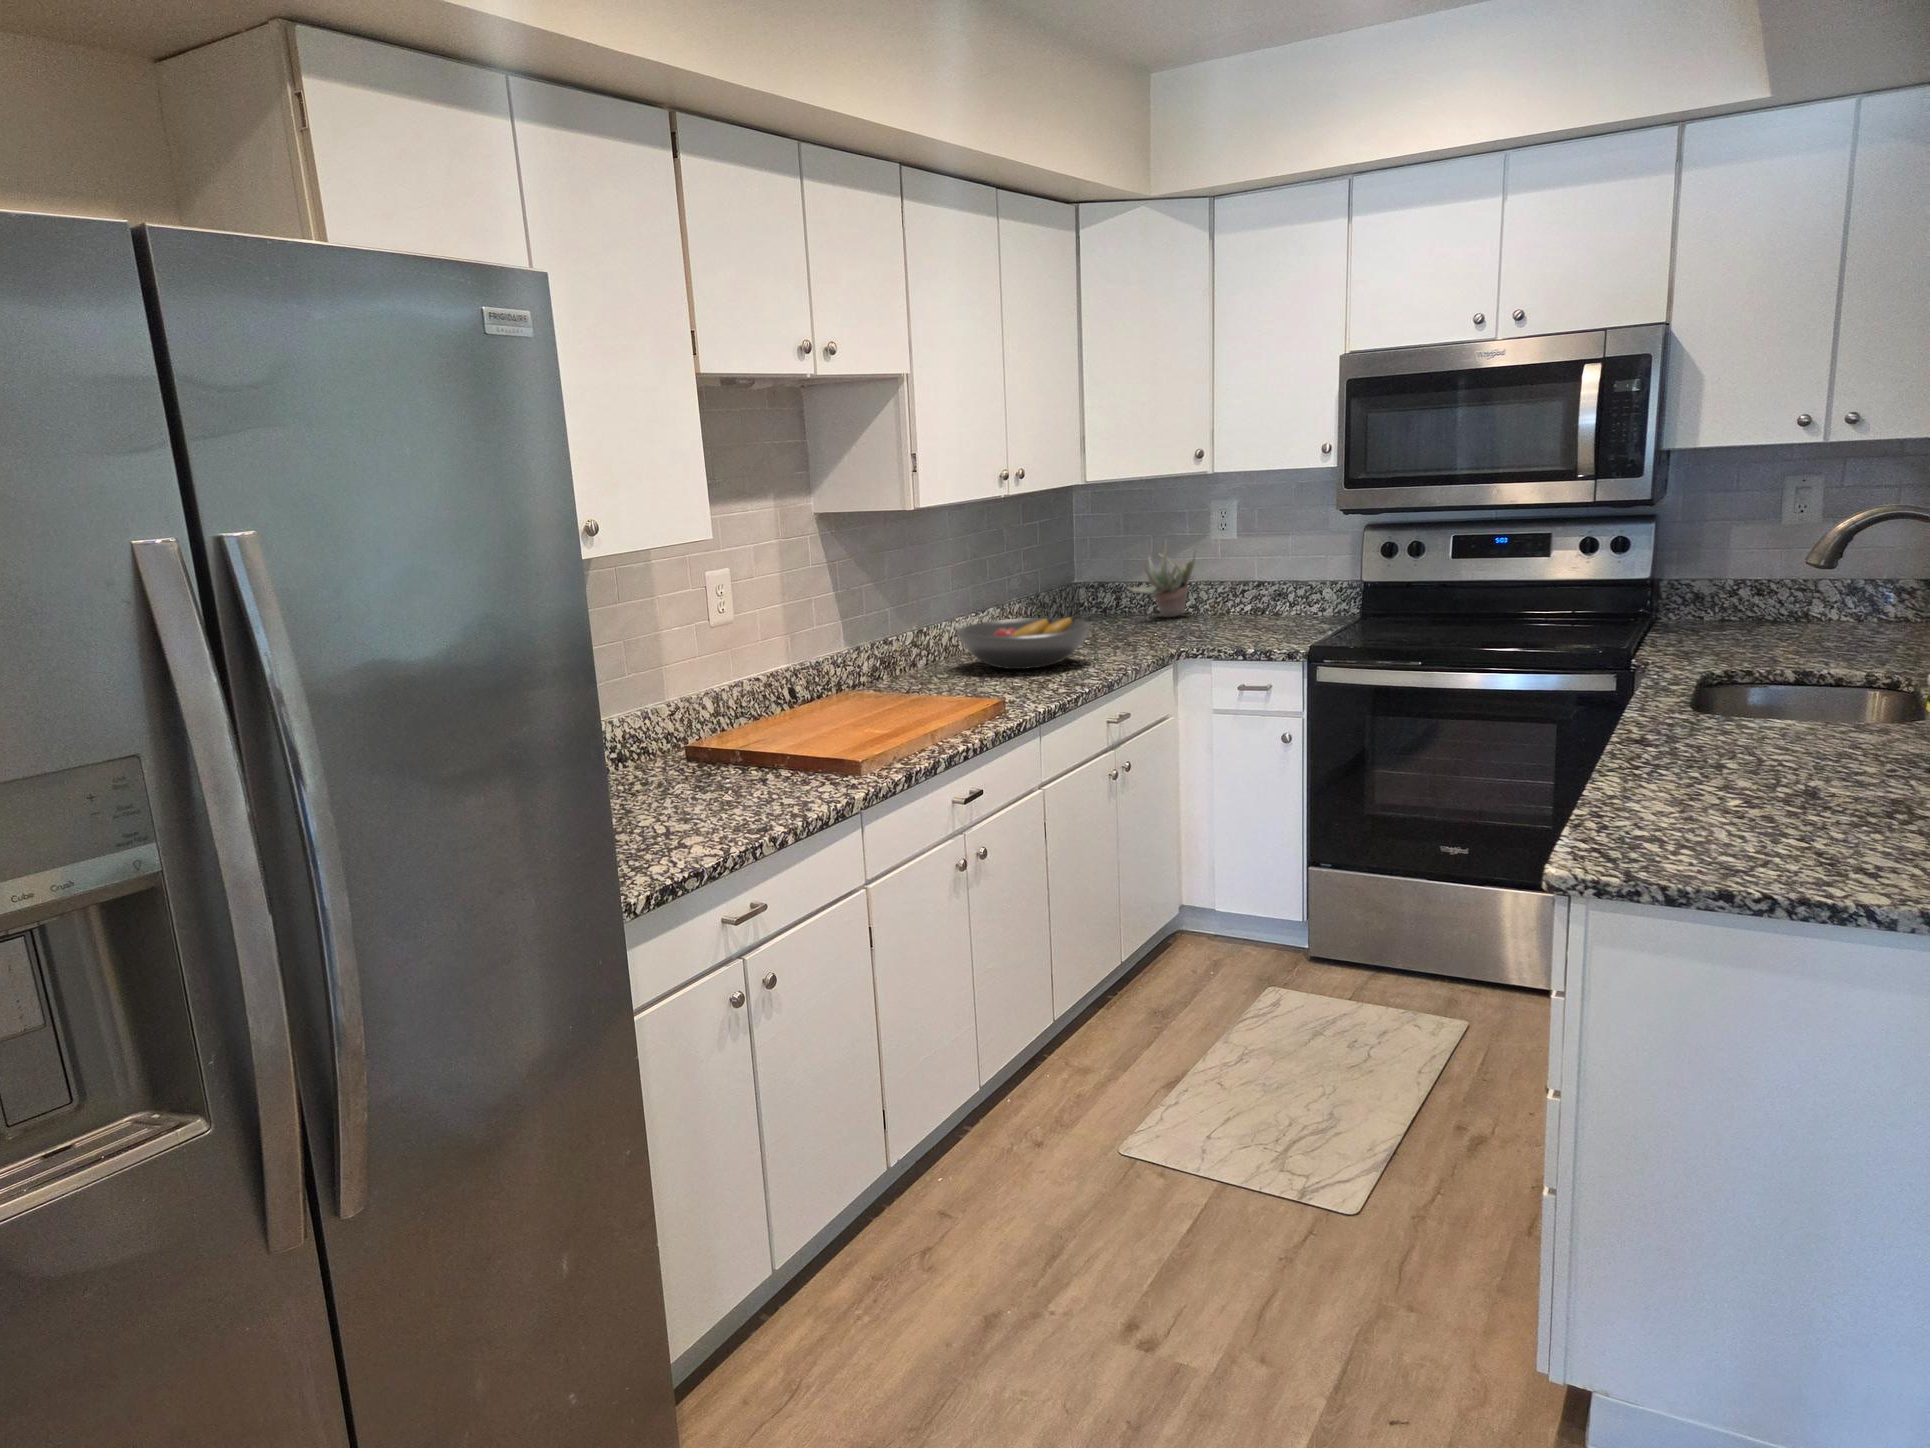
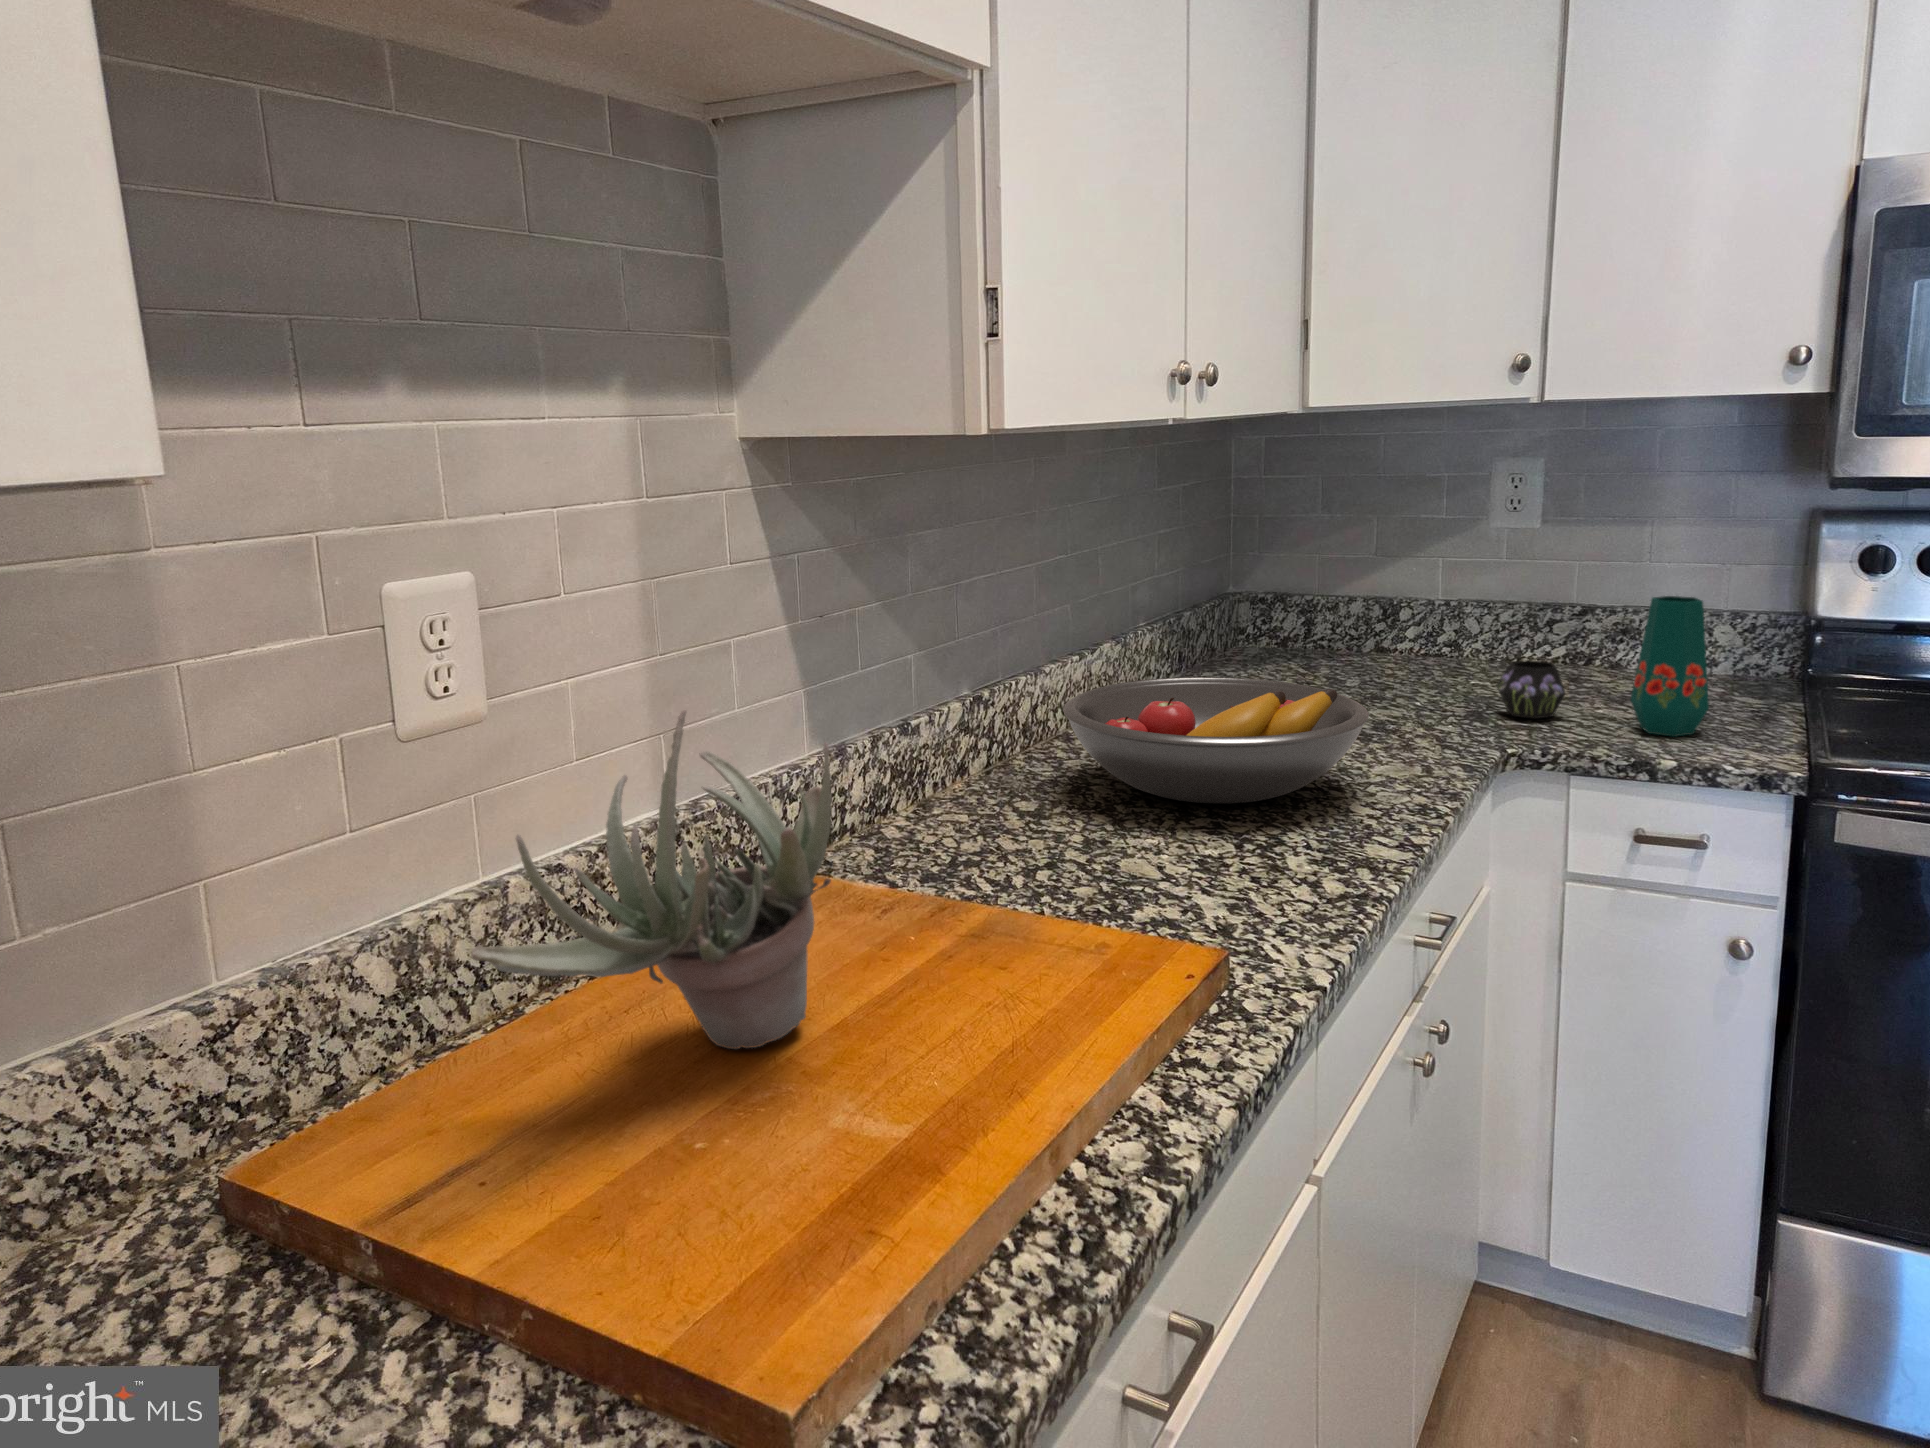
succulent plant: present [1127,541,1195,617] -> present [472,710,832,1049]
vase: none [1186,571,1277,640] -> present [1497,596,1709,737]

